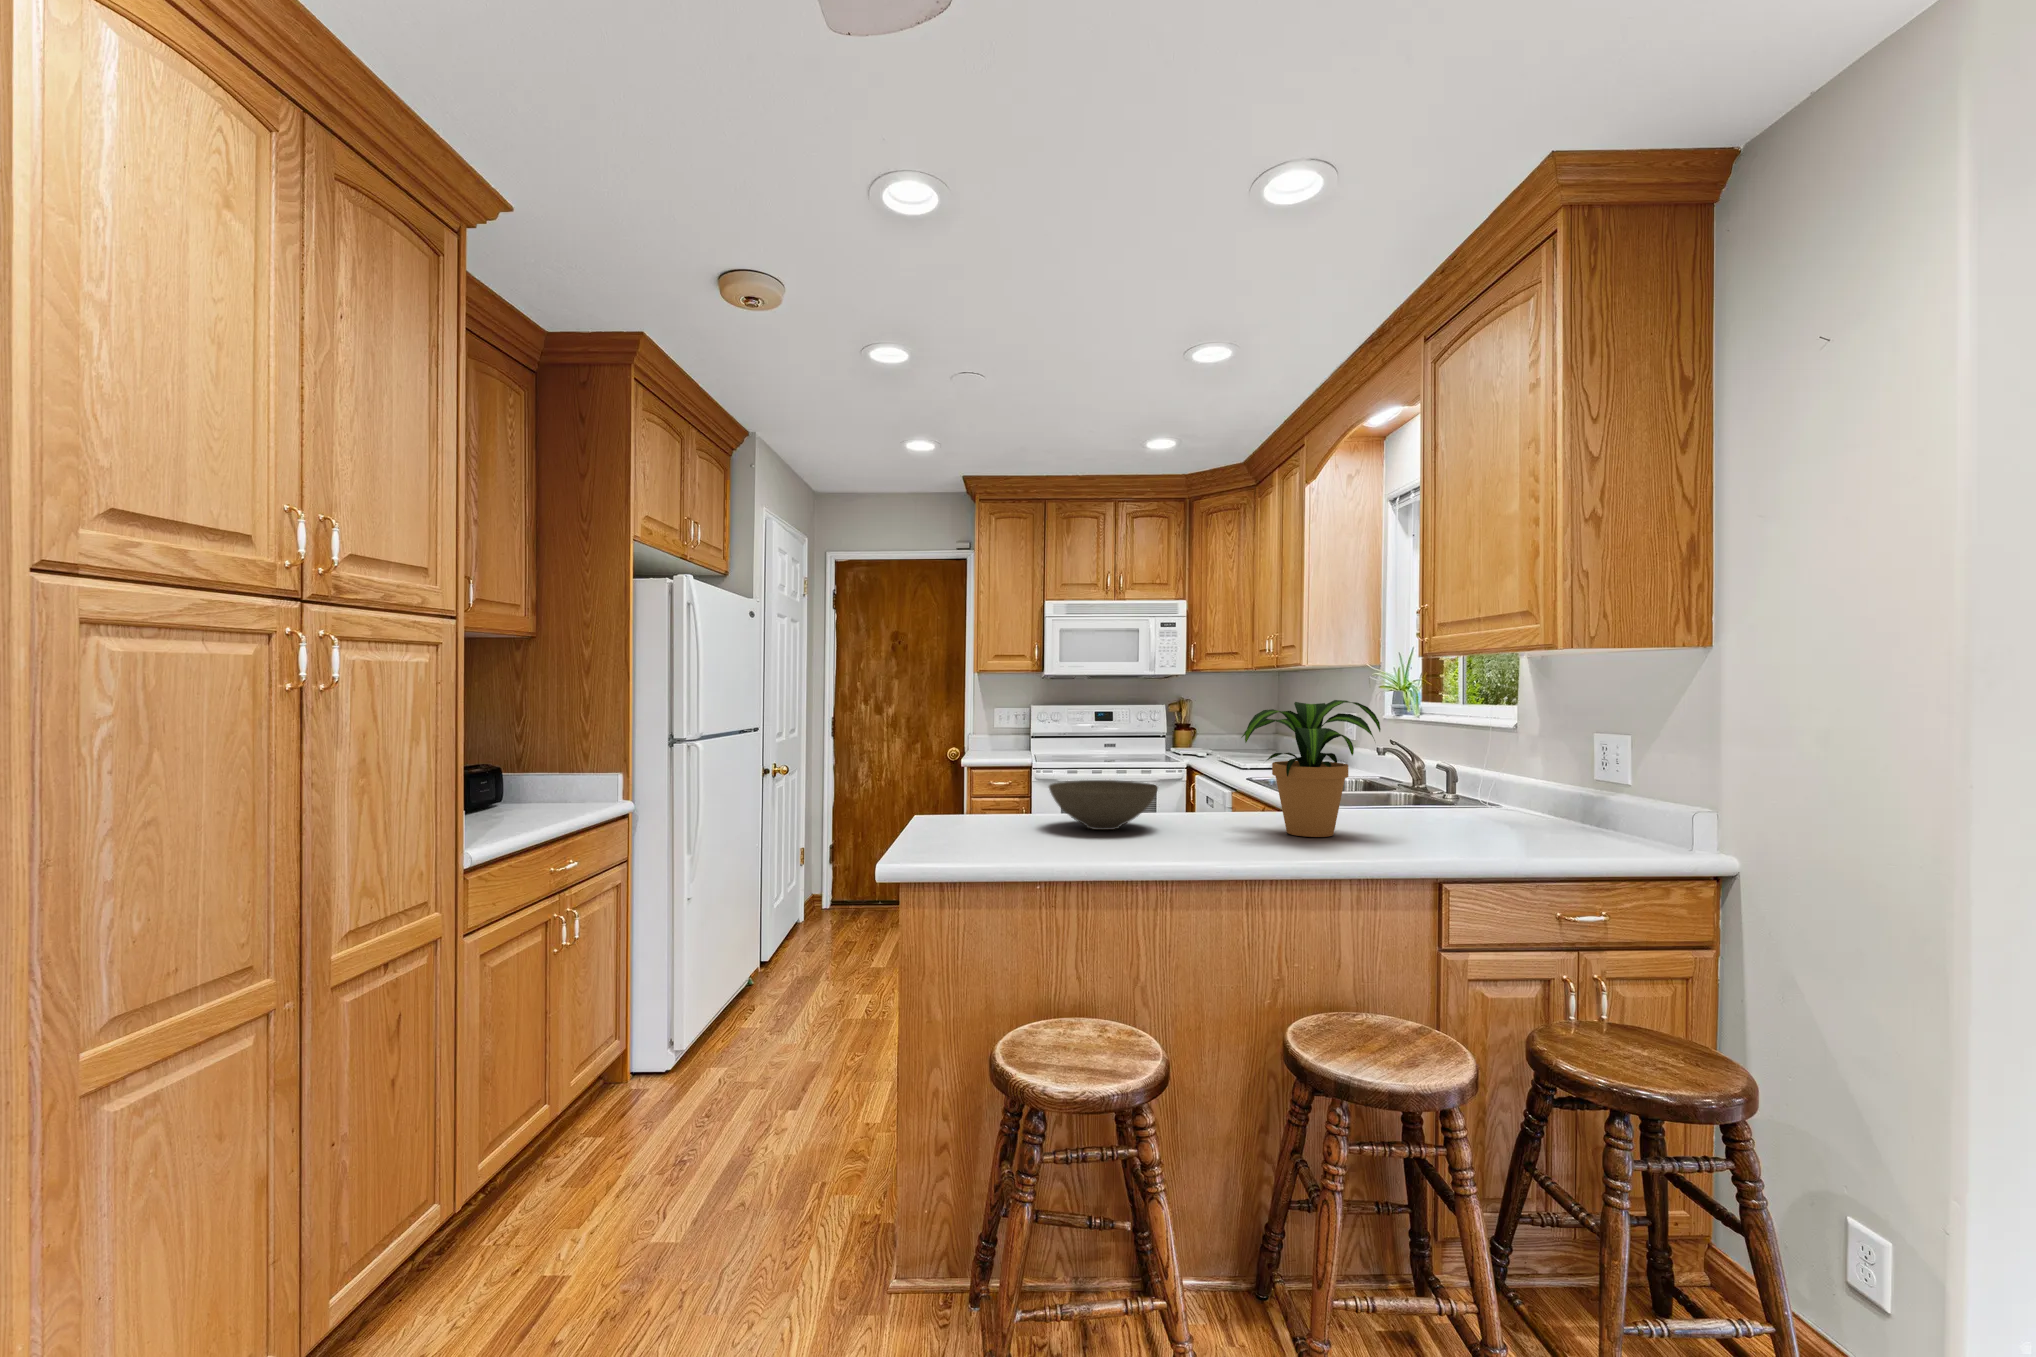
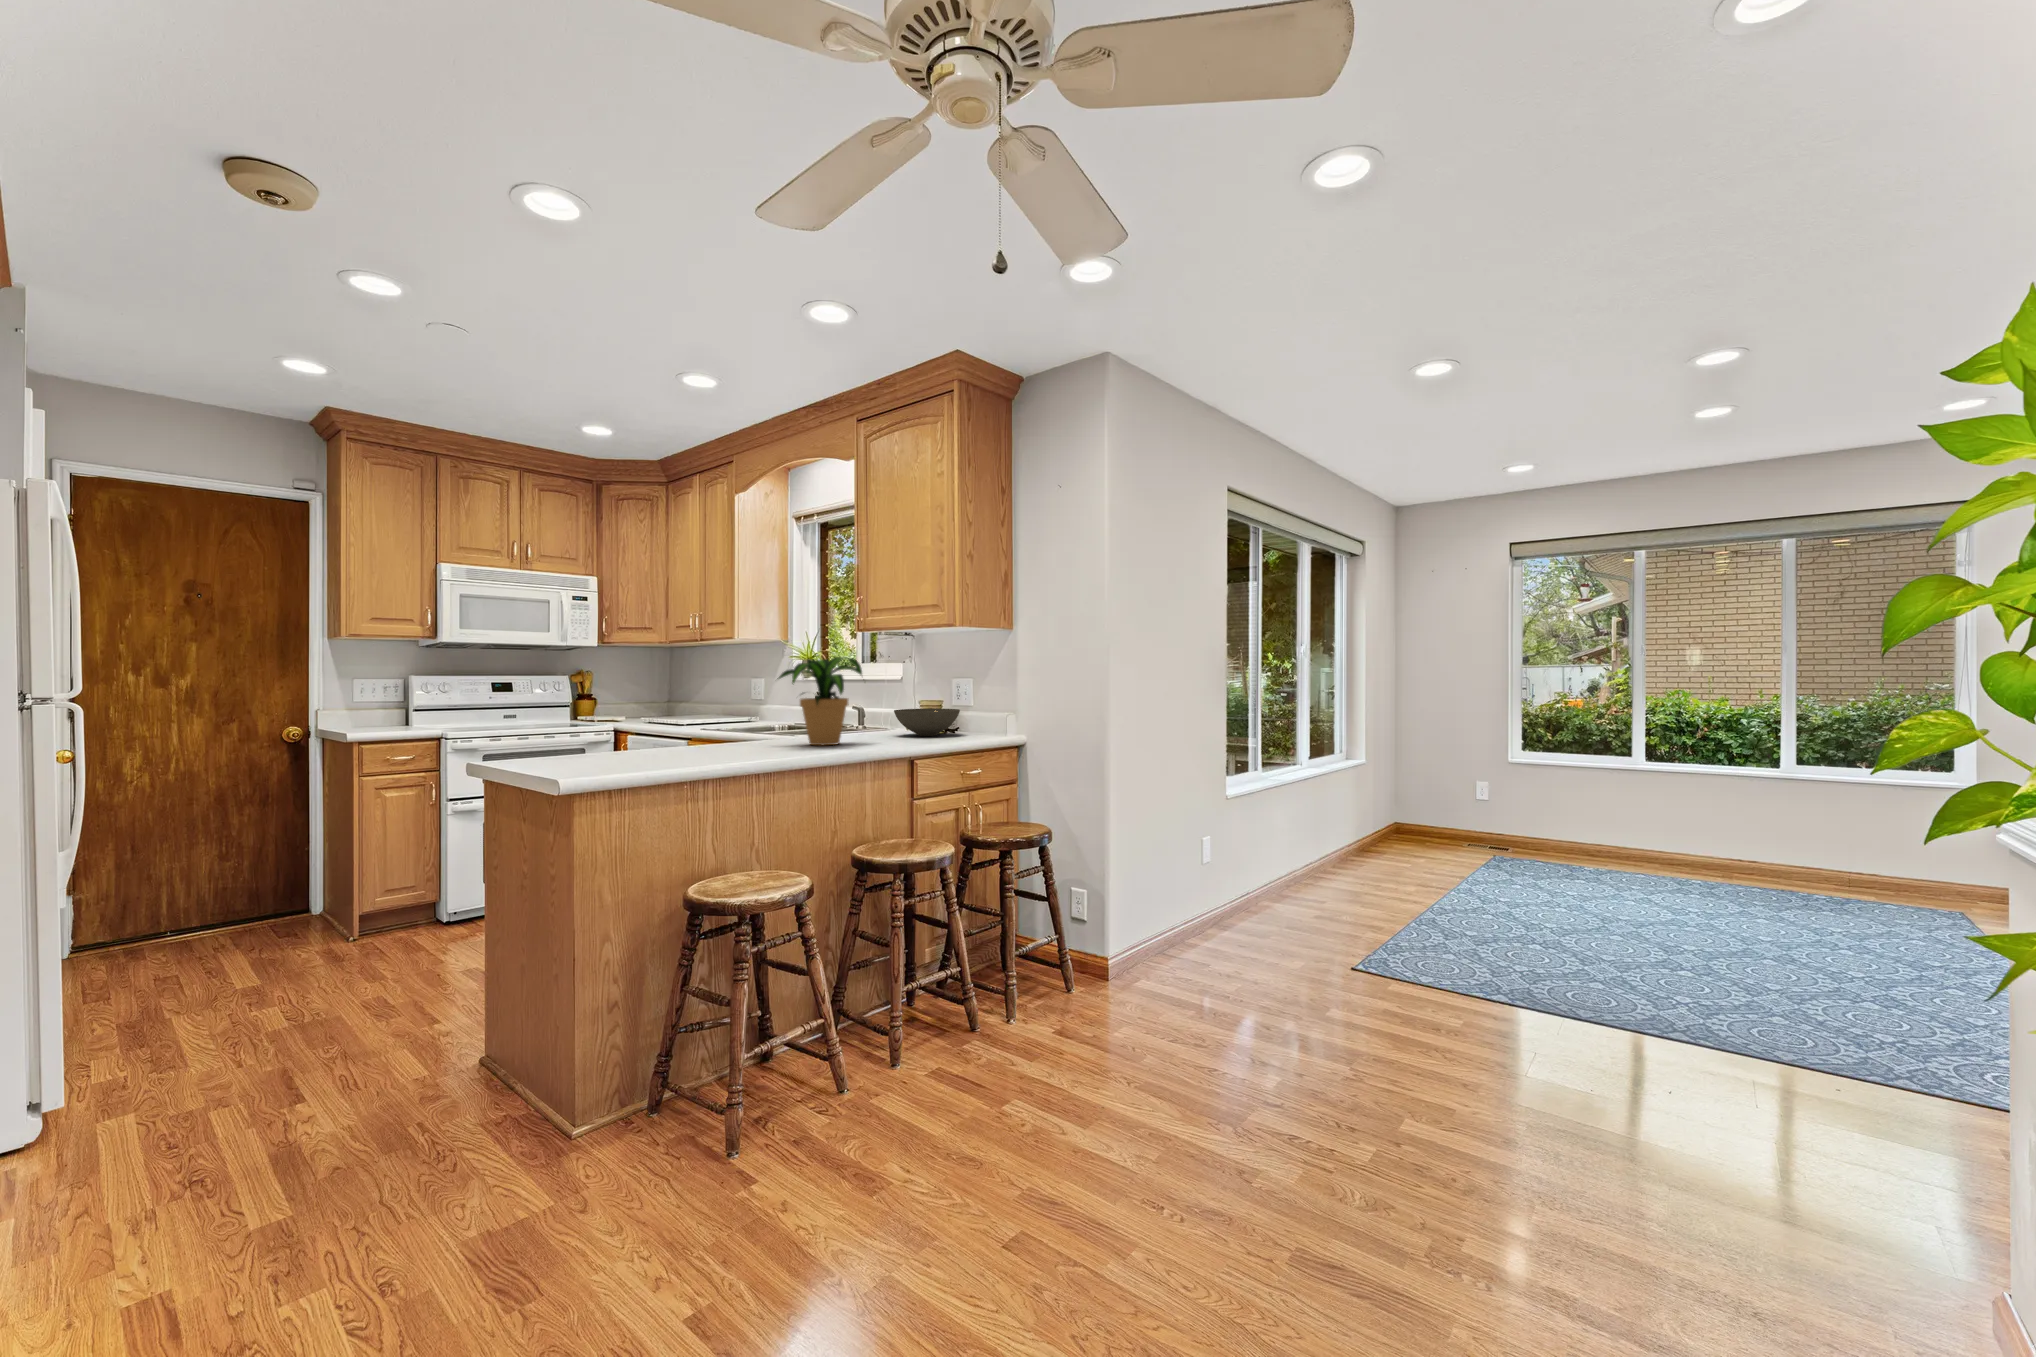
bowl: present [1049,780,1158,830] -> present [894,708,960,736]

